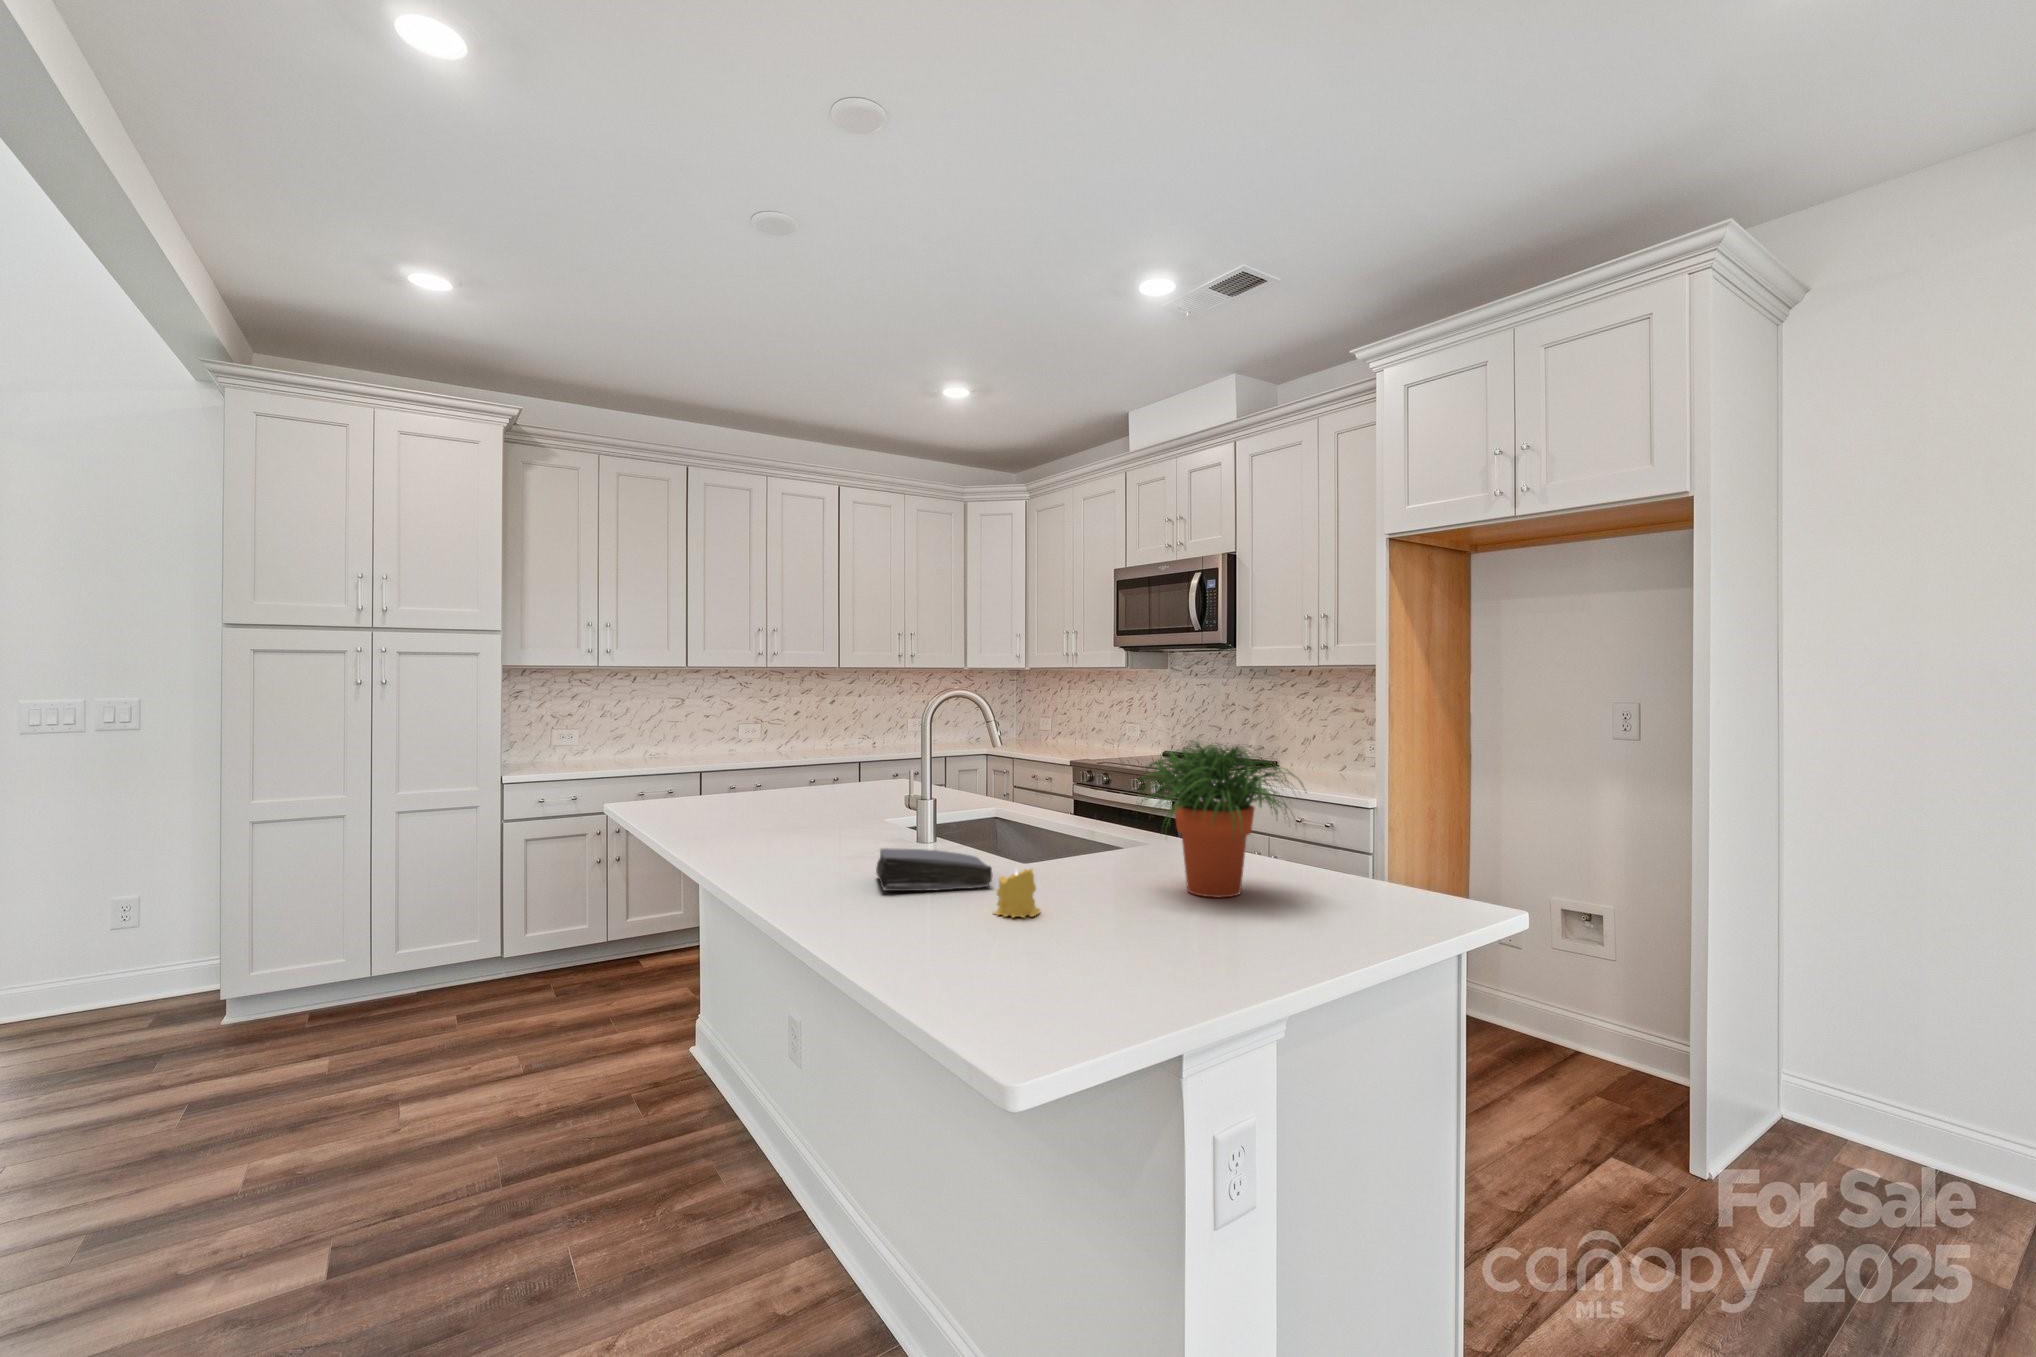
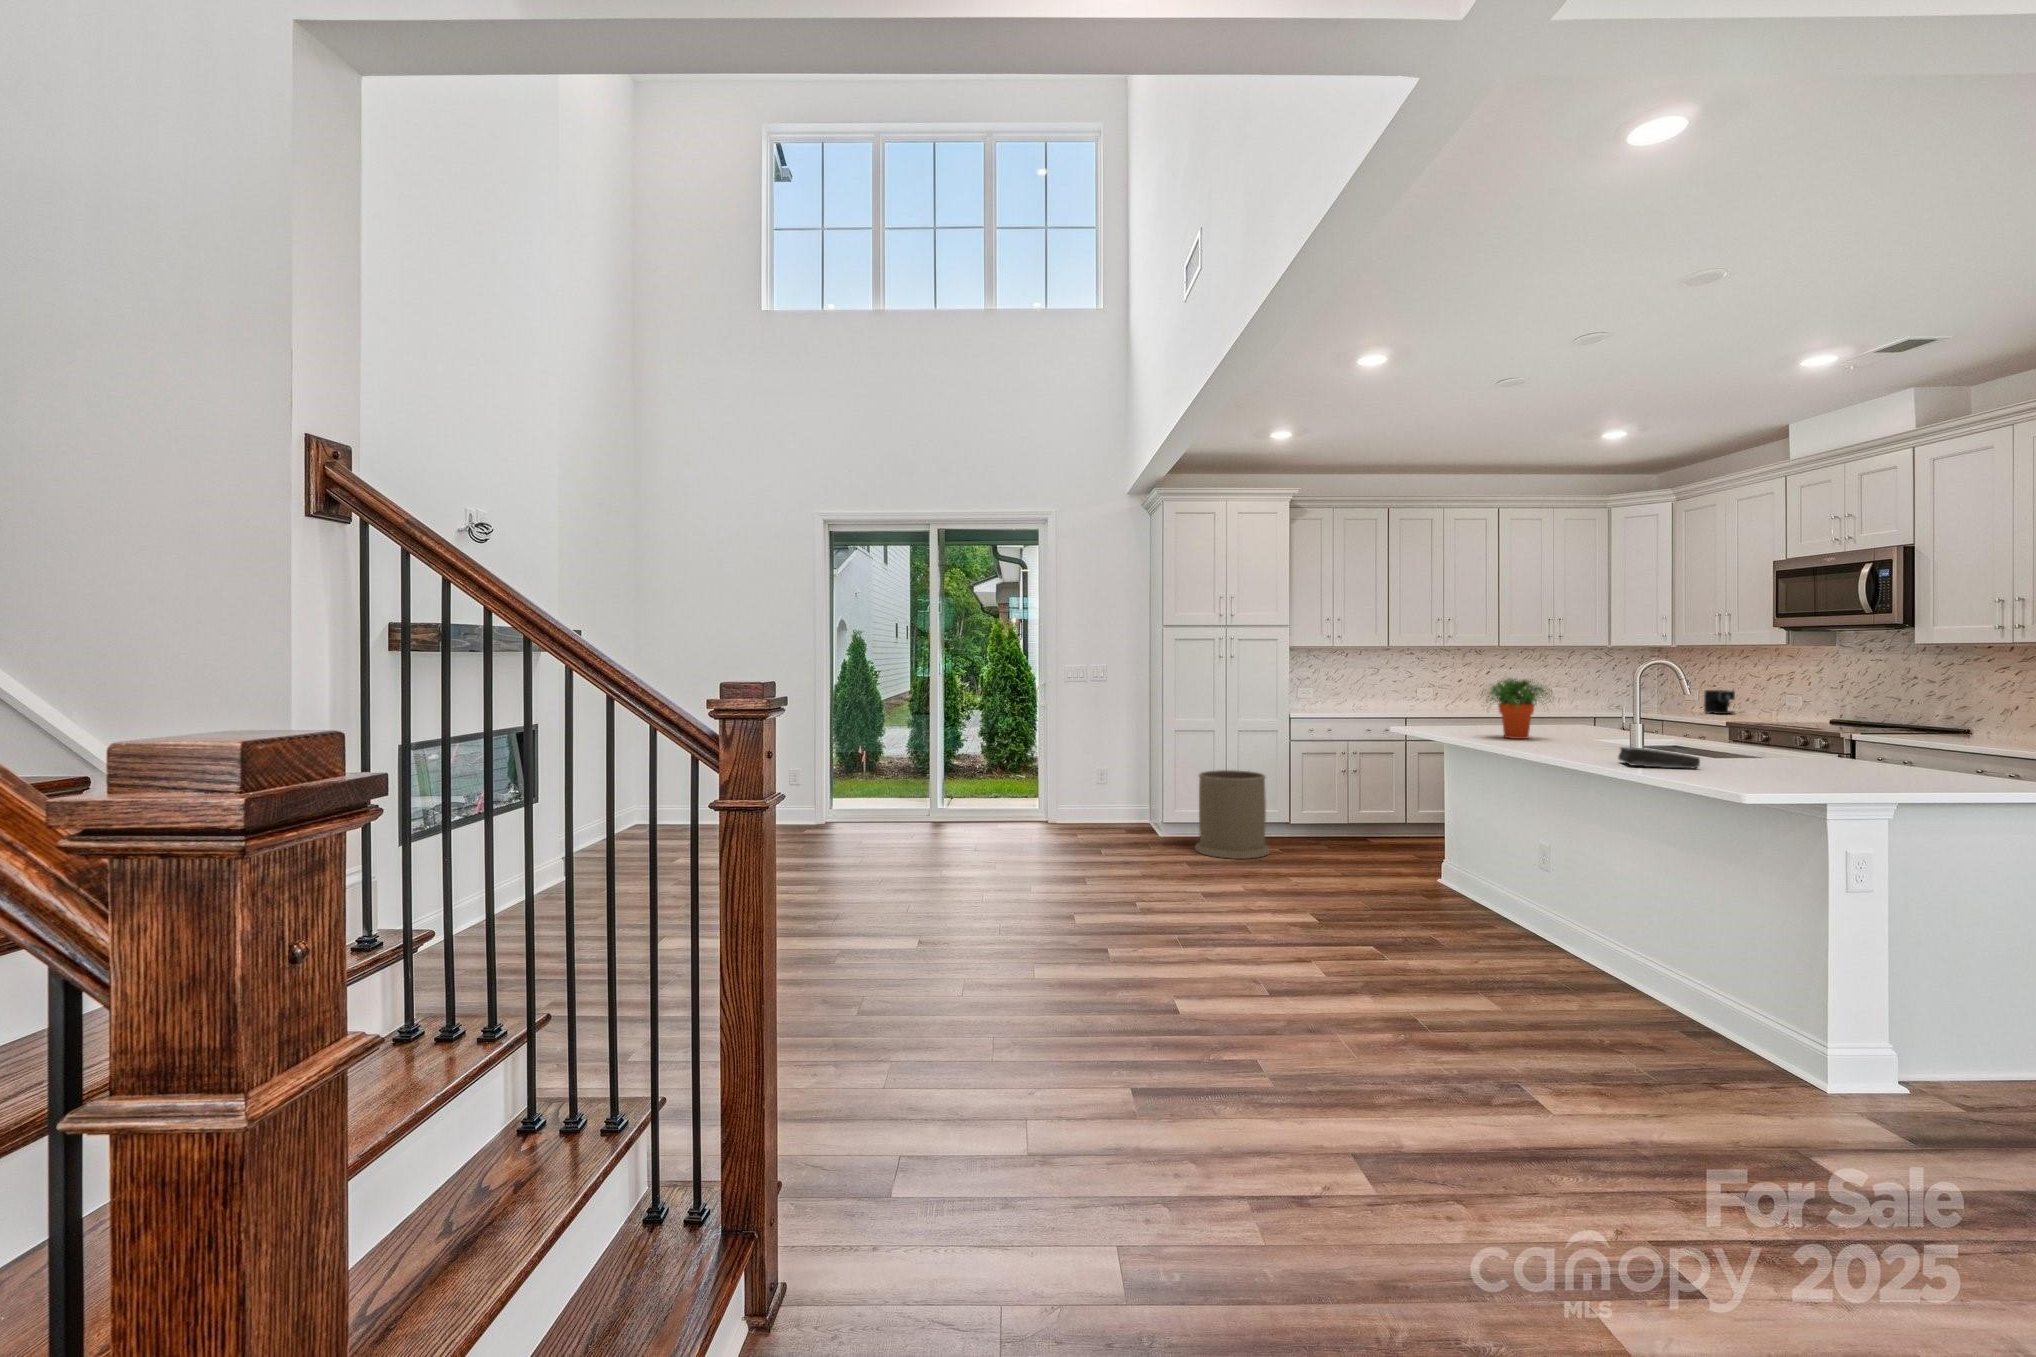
coffee maker: none [1056,719,1093,747] -> present [1704,690,1735,714]
potted plant: present [1133,741,1307,898] -> present [1482,678,1553,739]
candle: present [995,869,1040,918] -> none [1707,752,1739,778]
trash can: none [280,878,443,1055] -> present [1195,770,1270,859]

